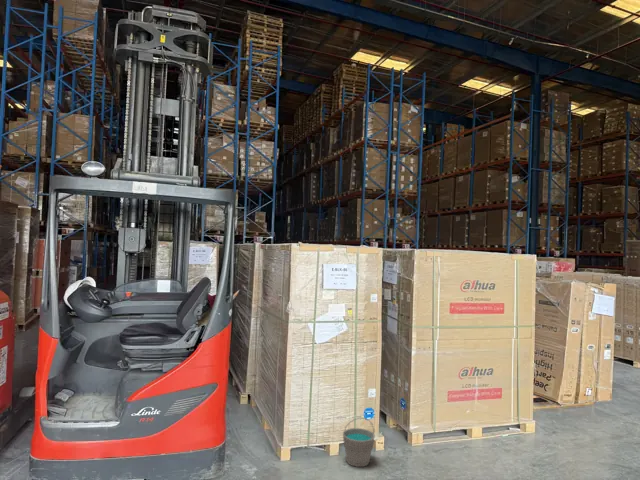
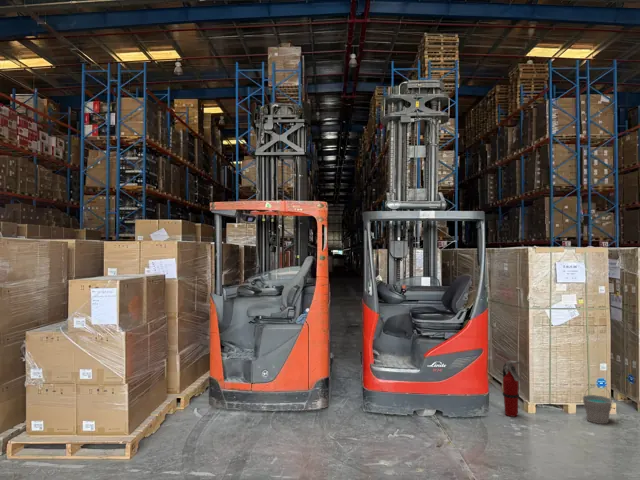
fire extinguisher: none [248,388,270,462] -> present [503,361,520,417]

